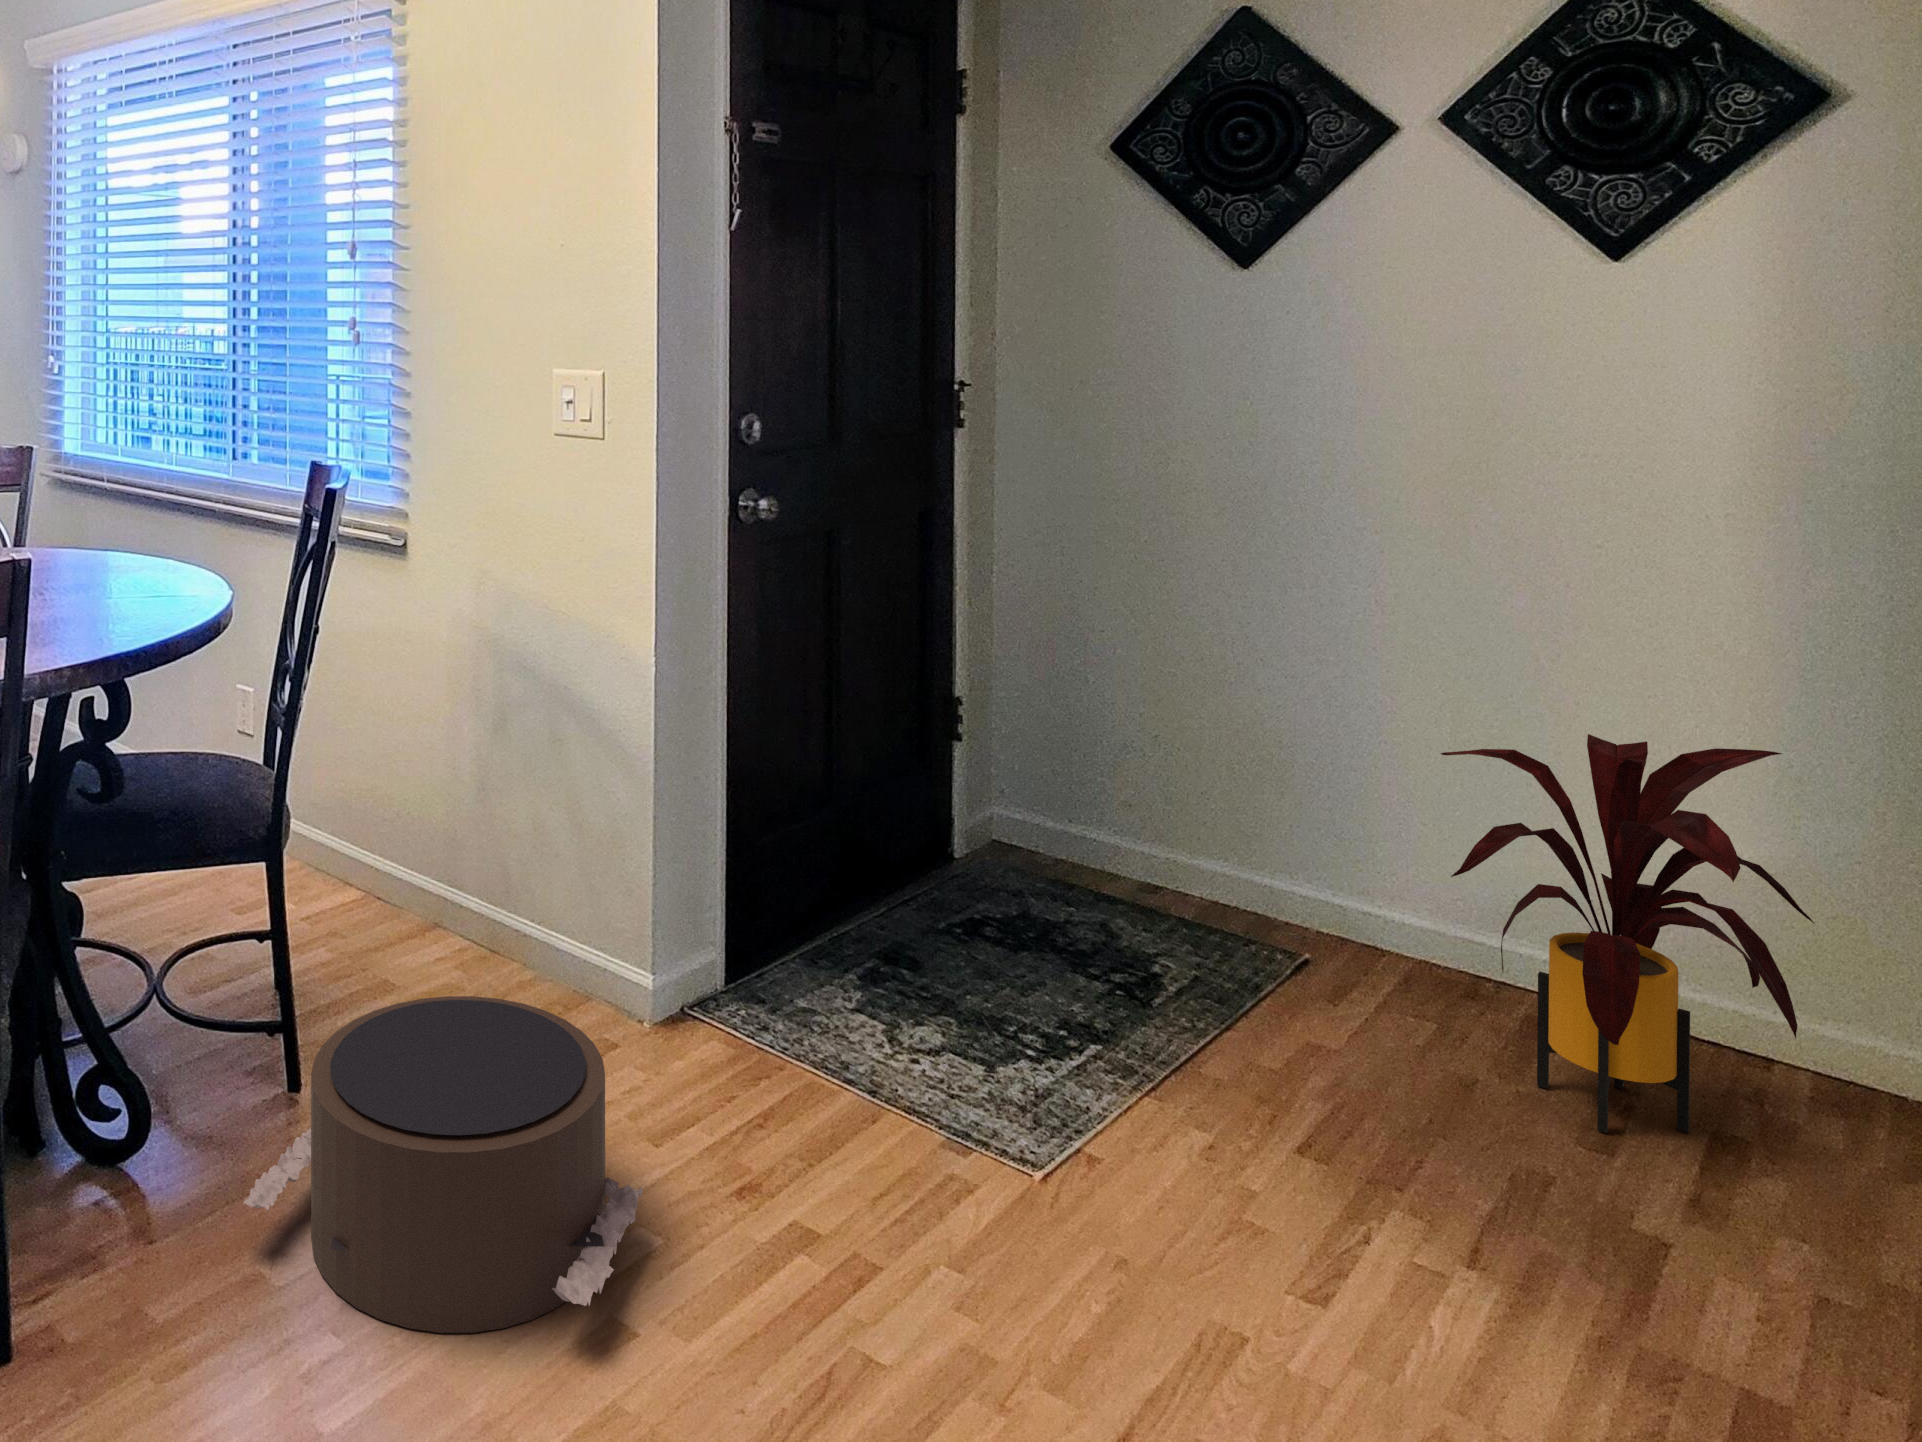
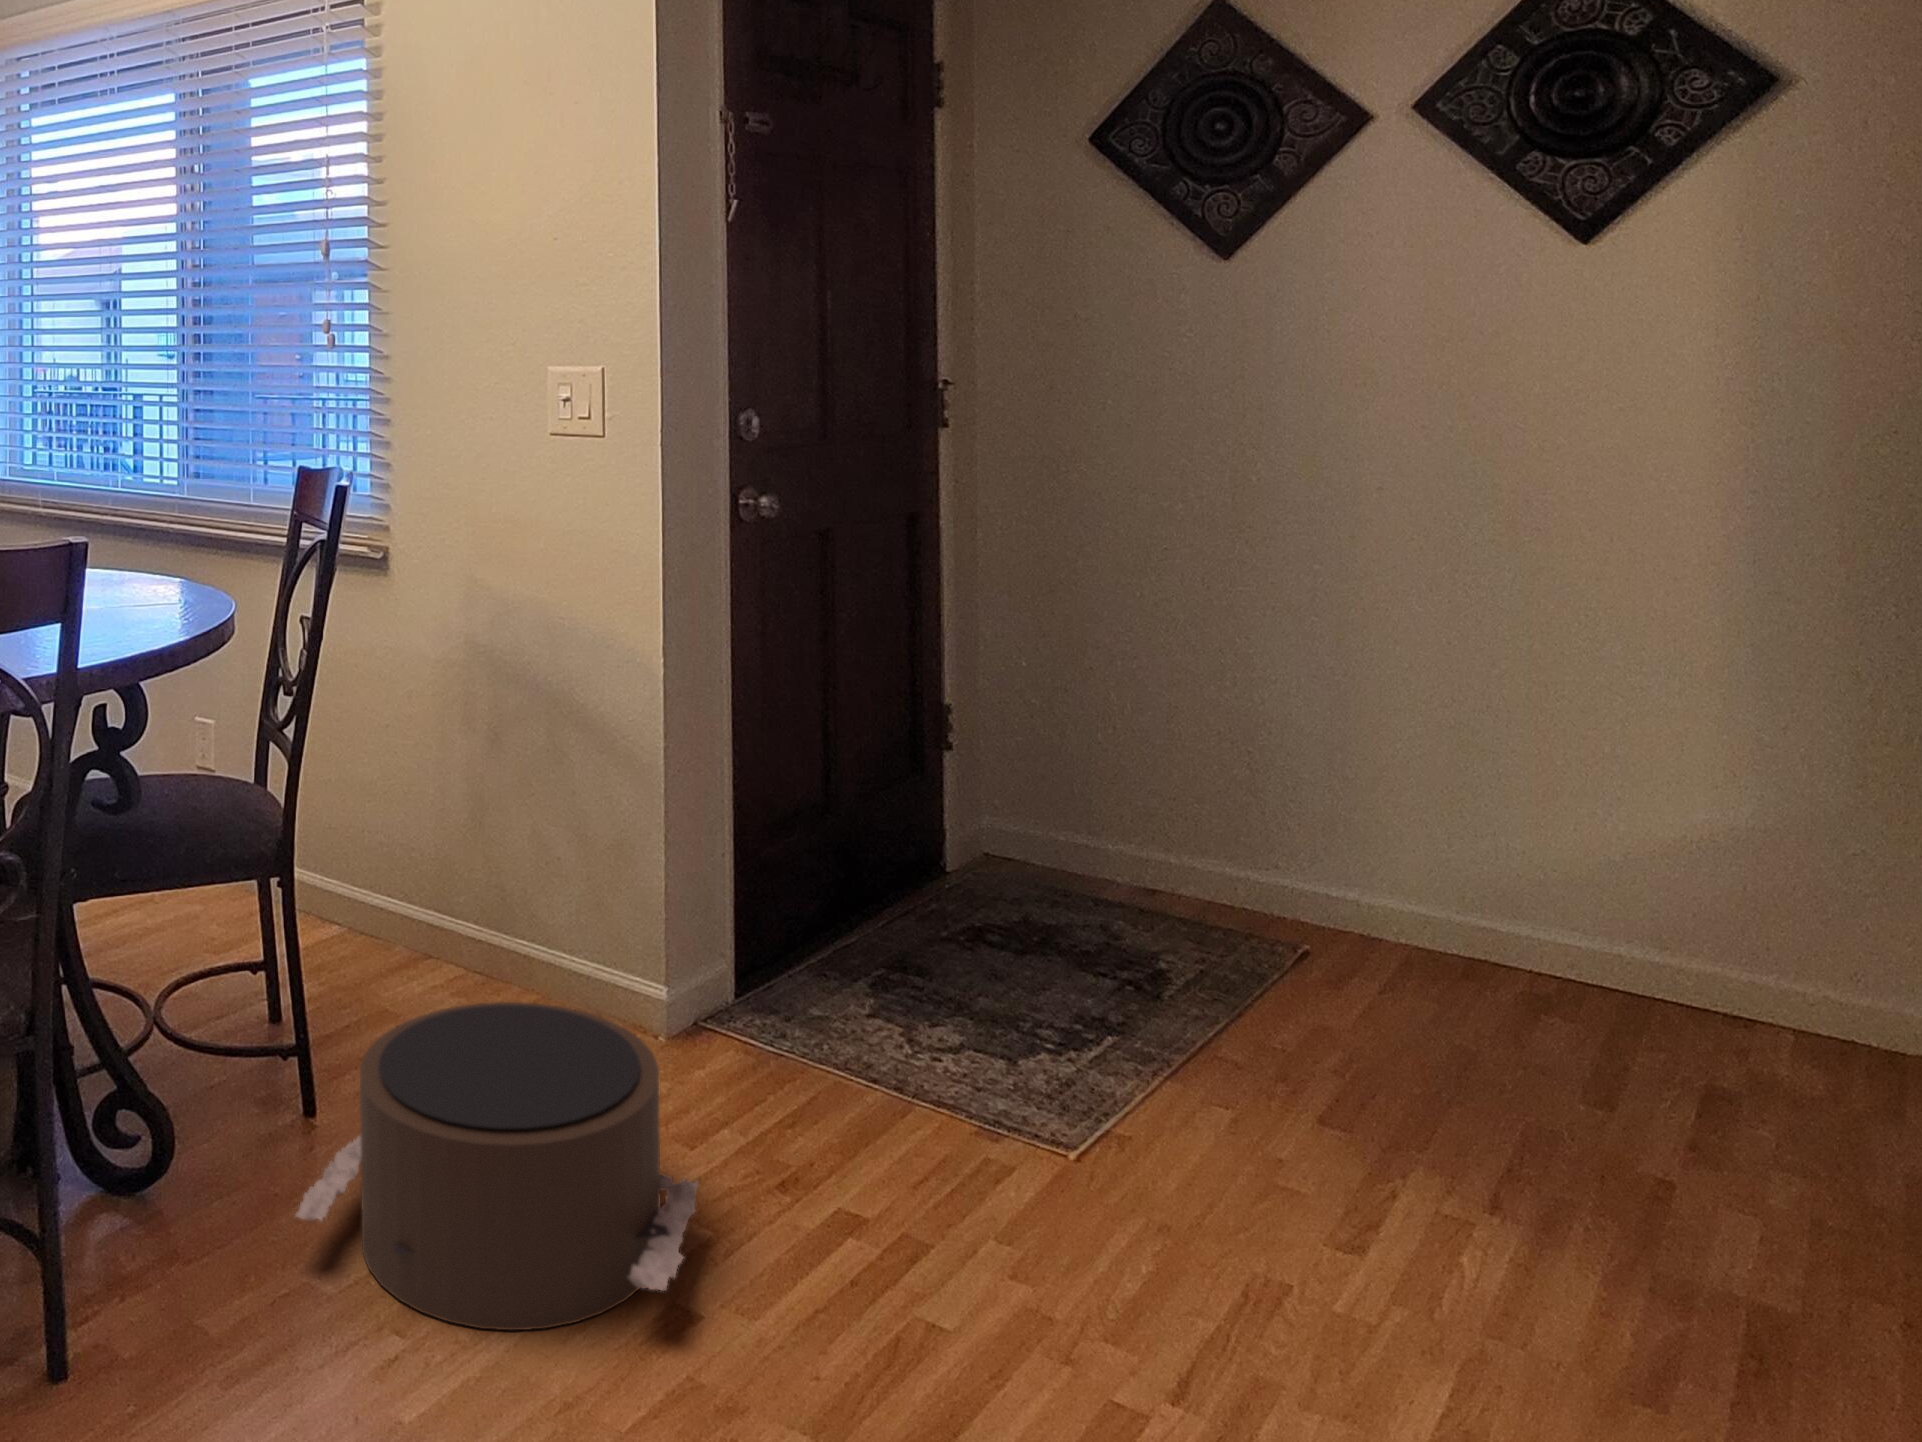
house plant: present [1441,734,1814,1133] -> none [1433,705,1791,1089]

